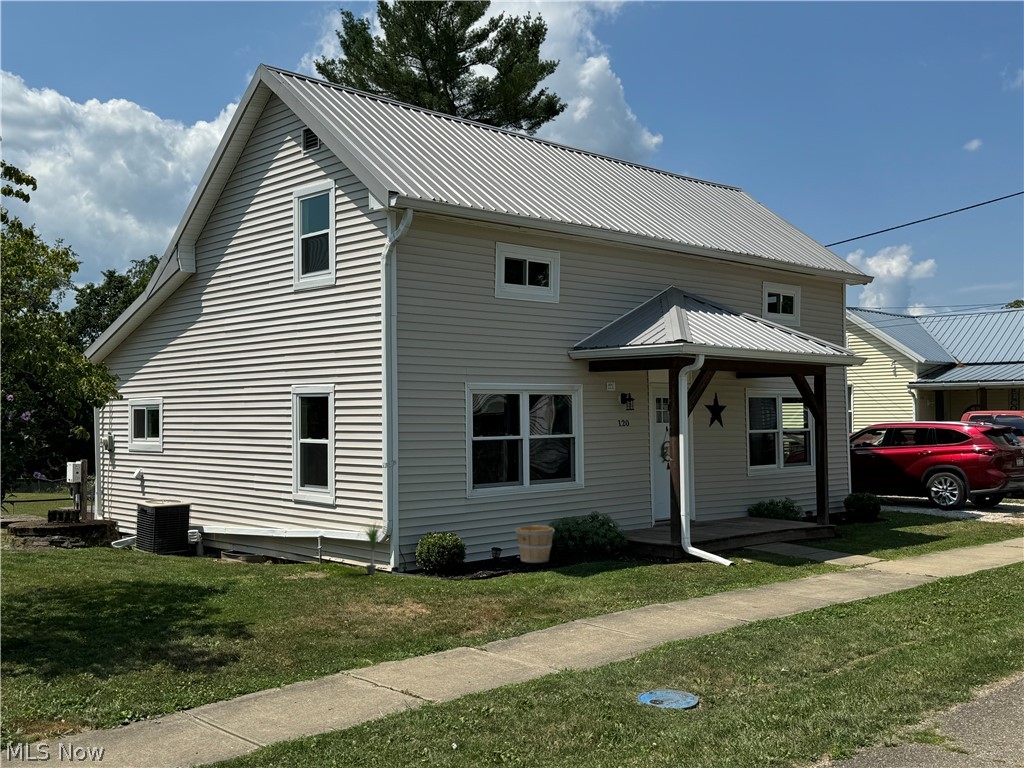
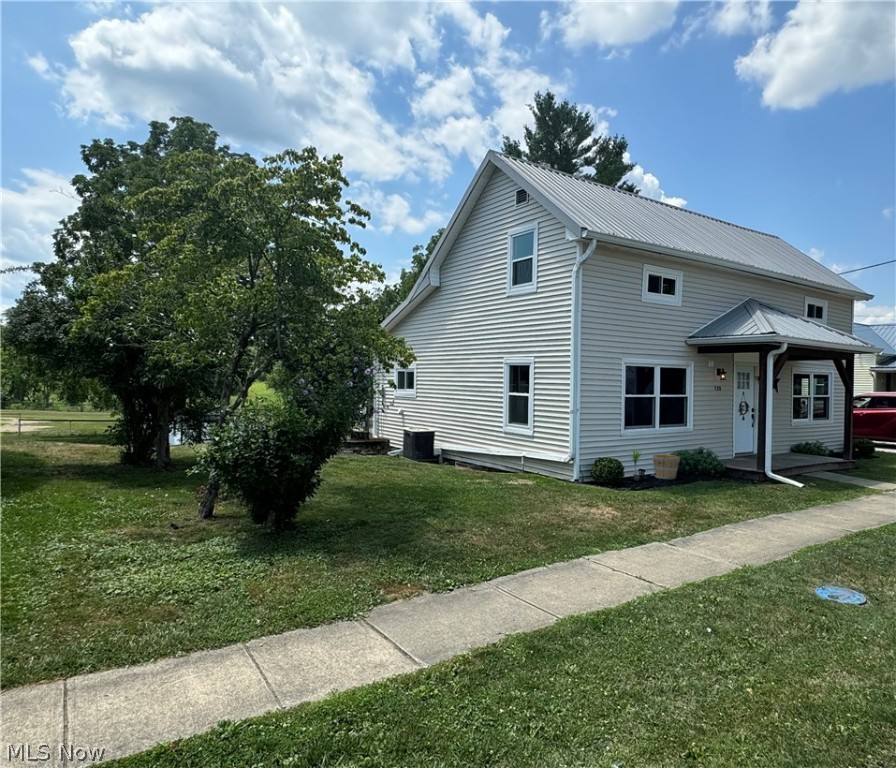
potted plant: present [365,525,379,575] -> present [632,450,641,481]

